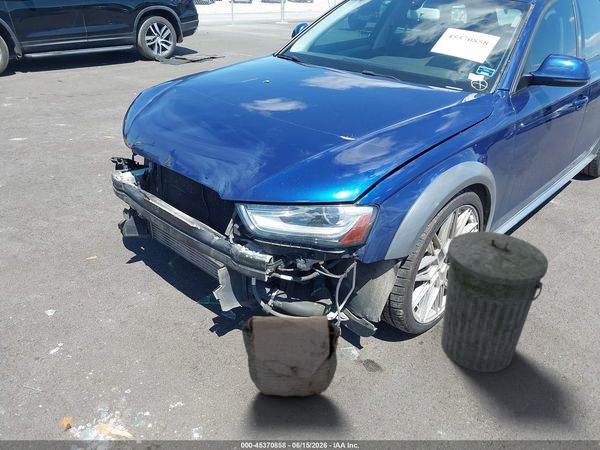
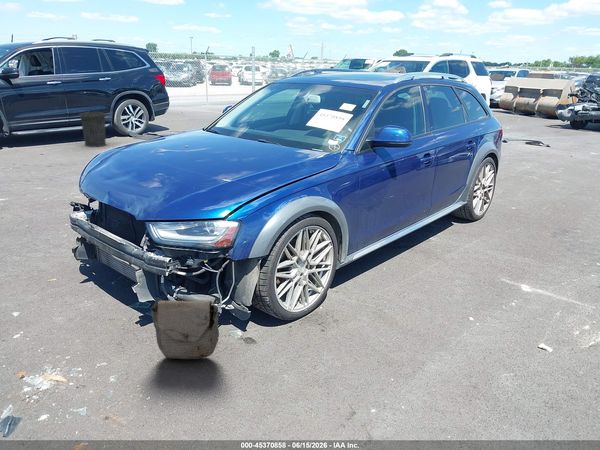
trash can: present [441,232,548,372] -> present [79,110,106,147]

